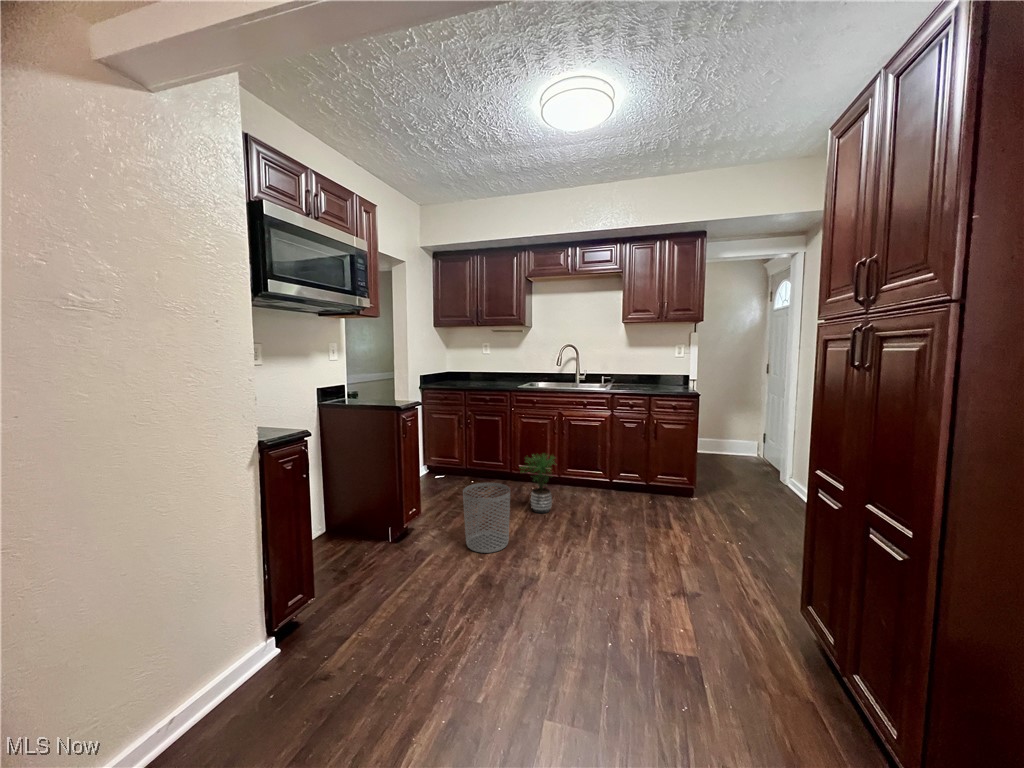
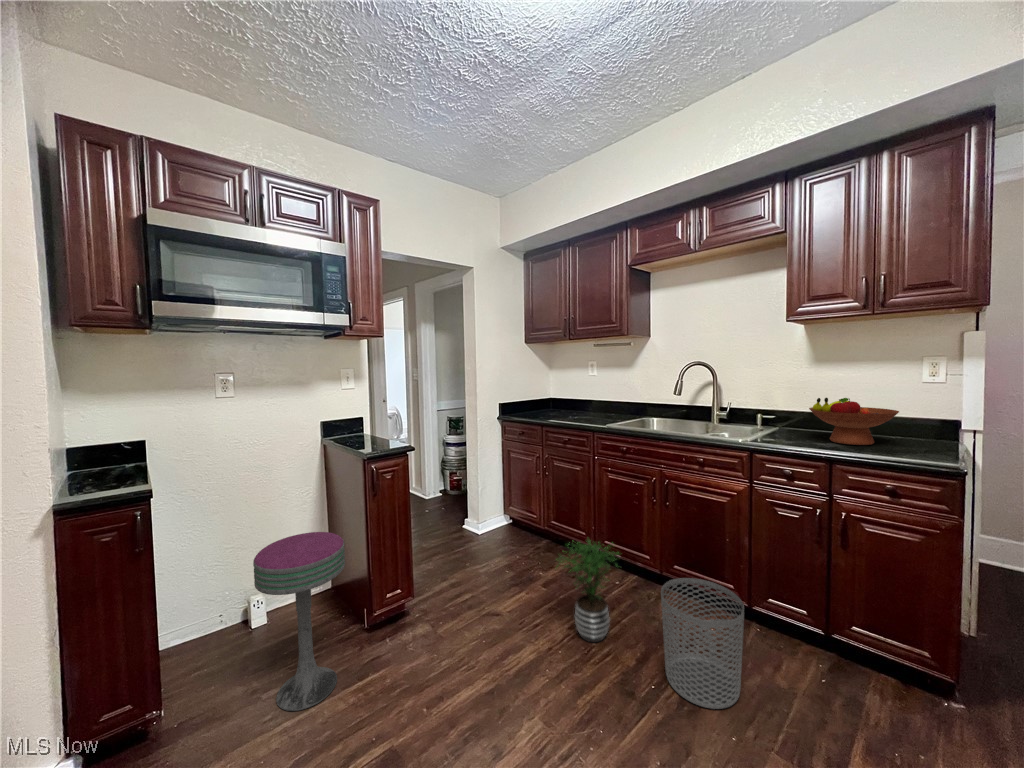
fruit bowl: none [634,364,671,387] -> present [809,398,899,445]
bar stool: none [359,462,420,582] -> present [253,532,345,711]
waste bin: present [463,483,510,553] -> present [661,578,744,709]

